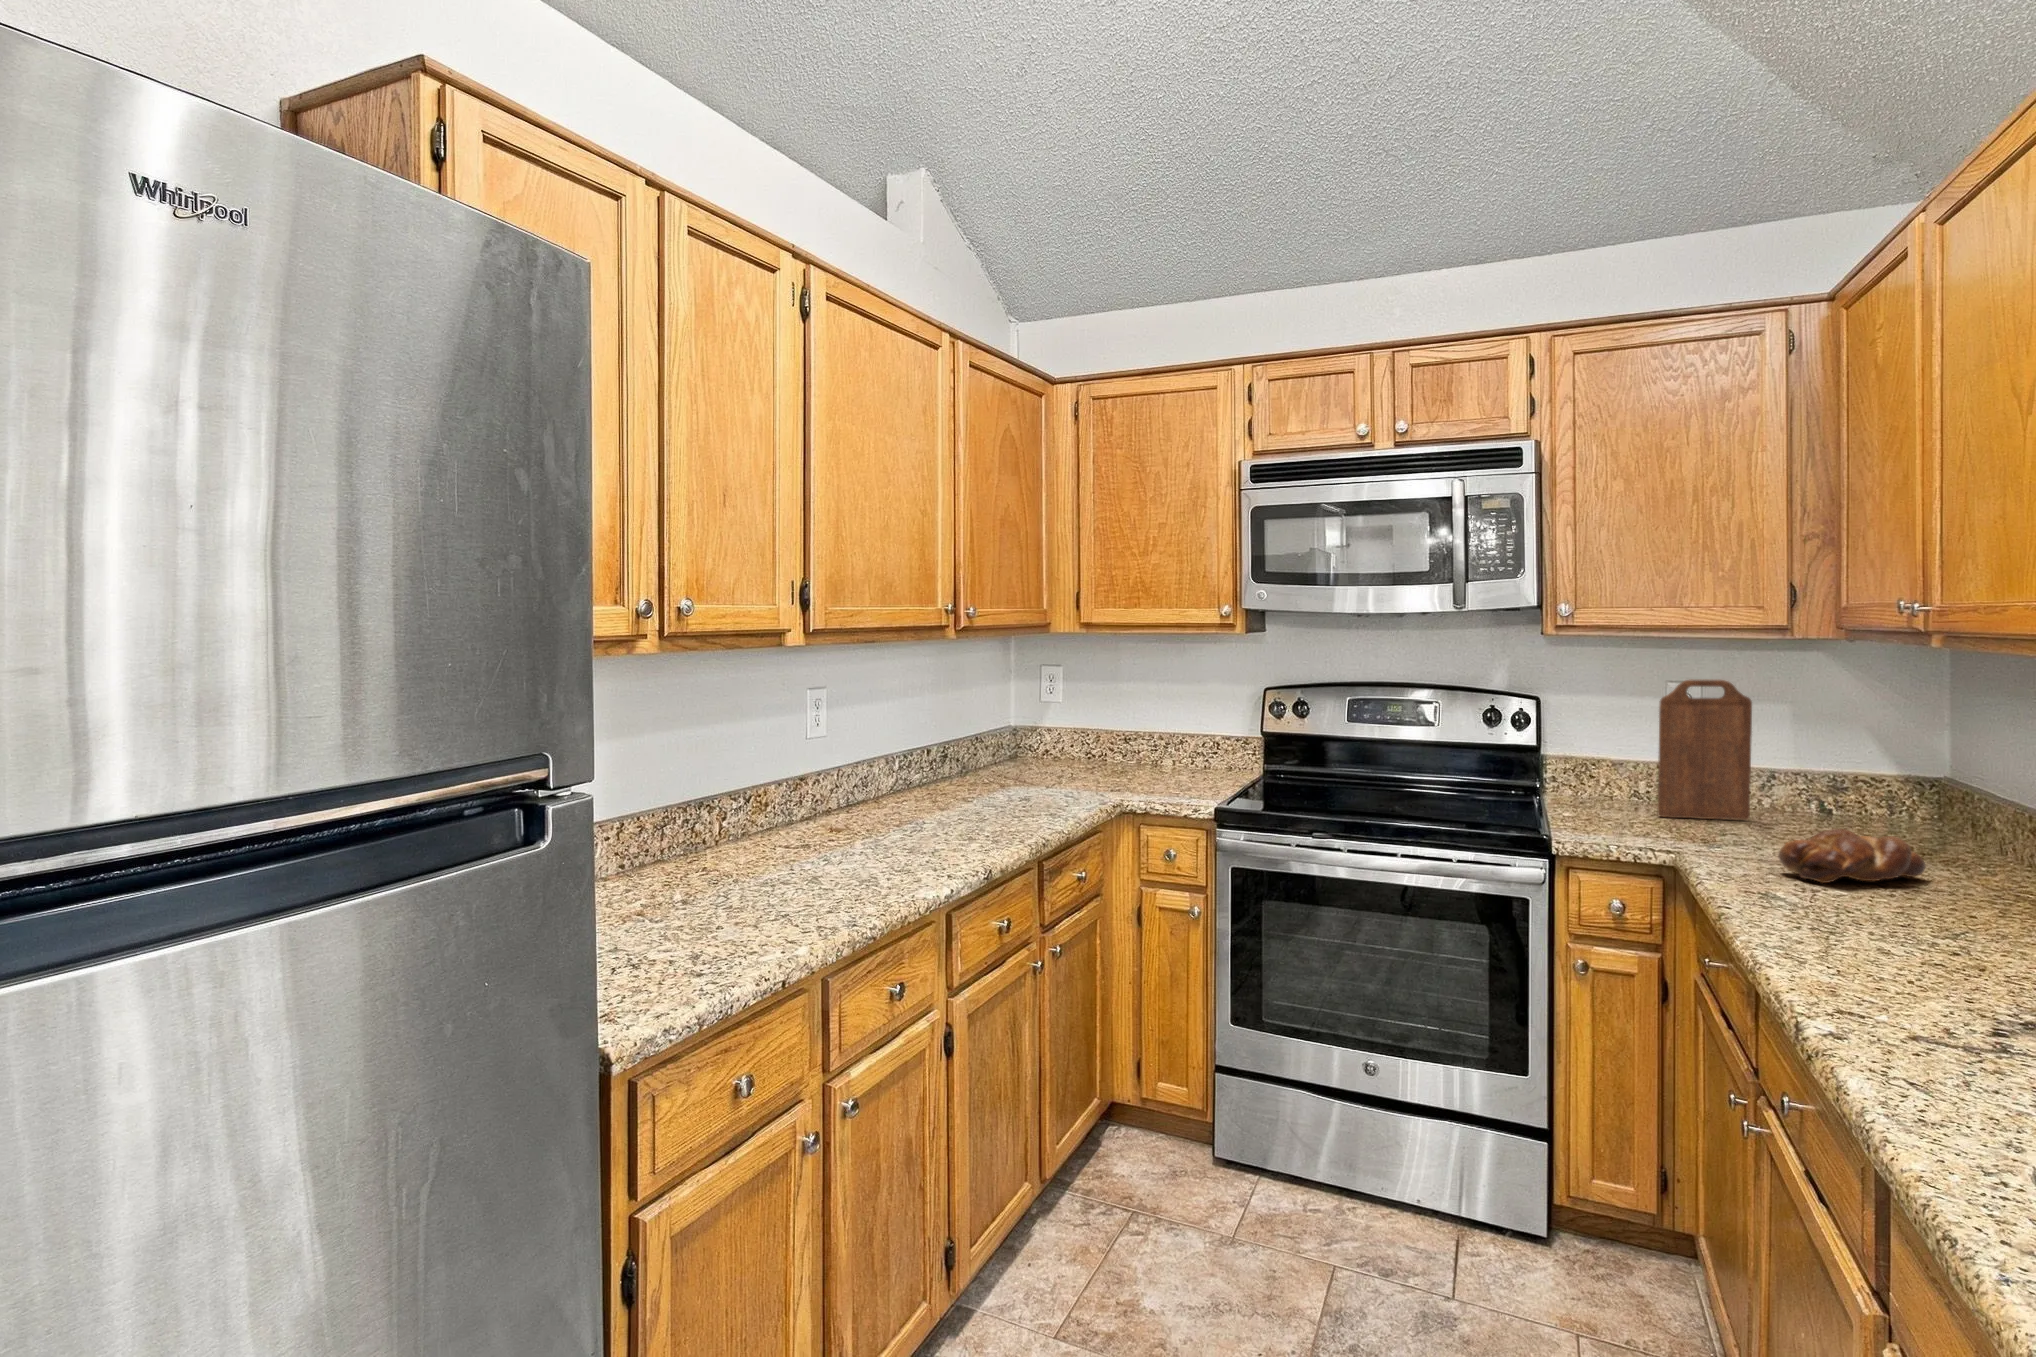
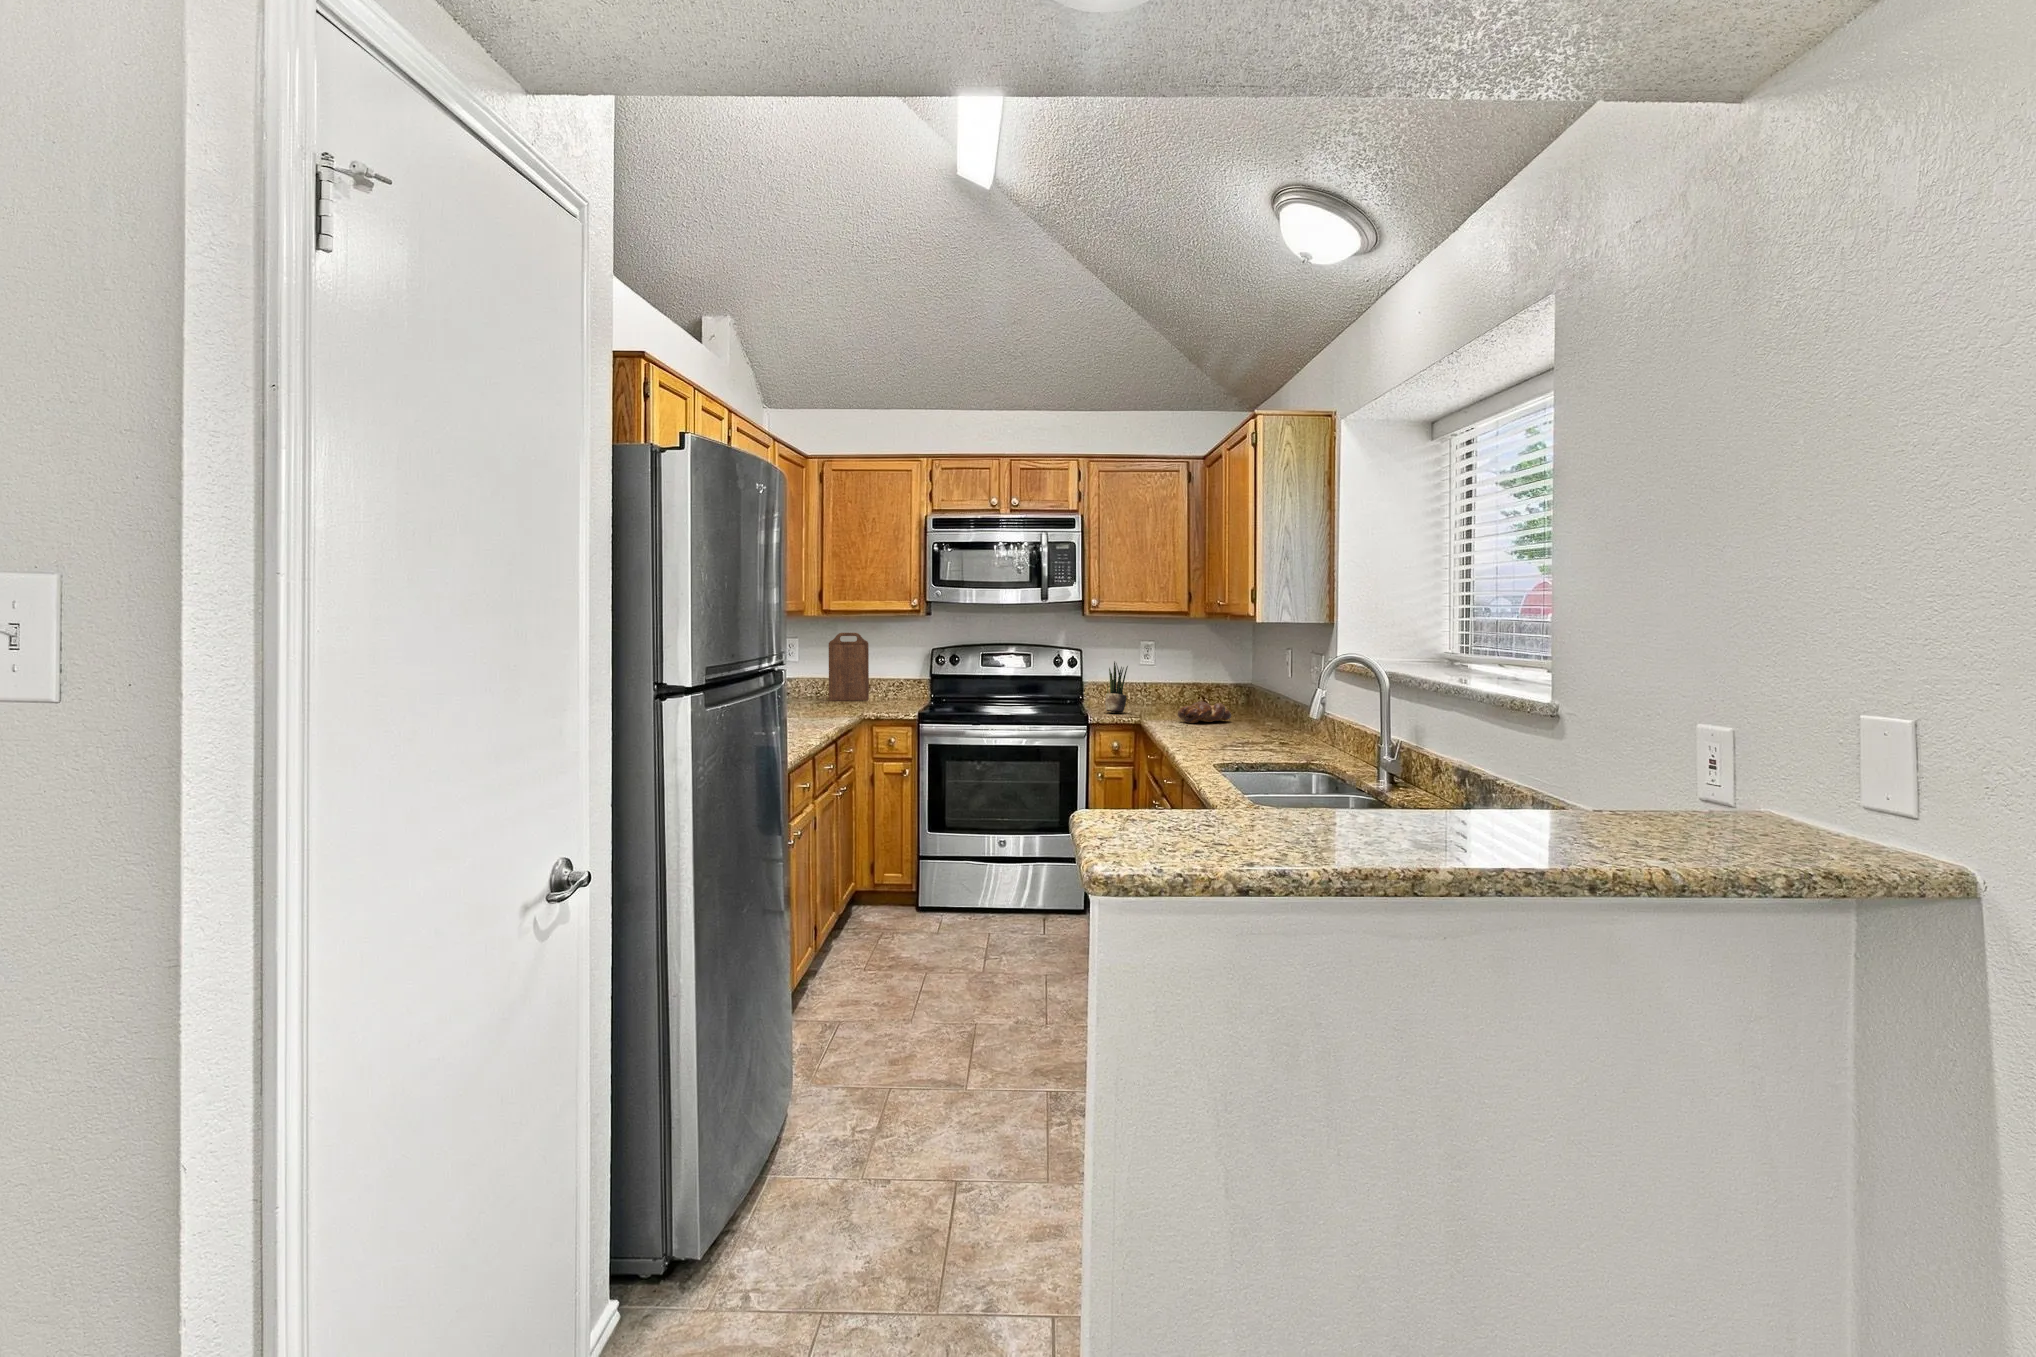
cutting board: present [1658,679,1752,820] -> present [829,633,869,701]
potted plant: none [1591,724,1643,829] -> present [1105,661,1128,712]

